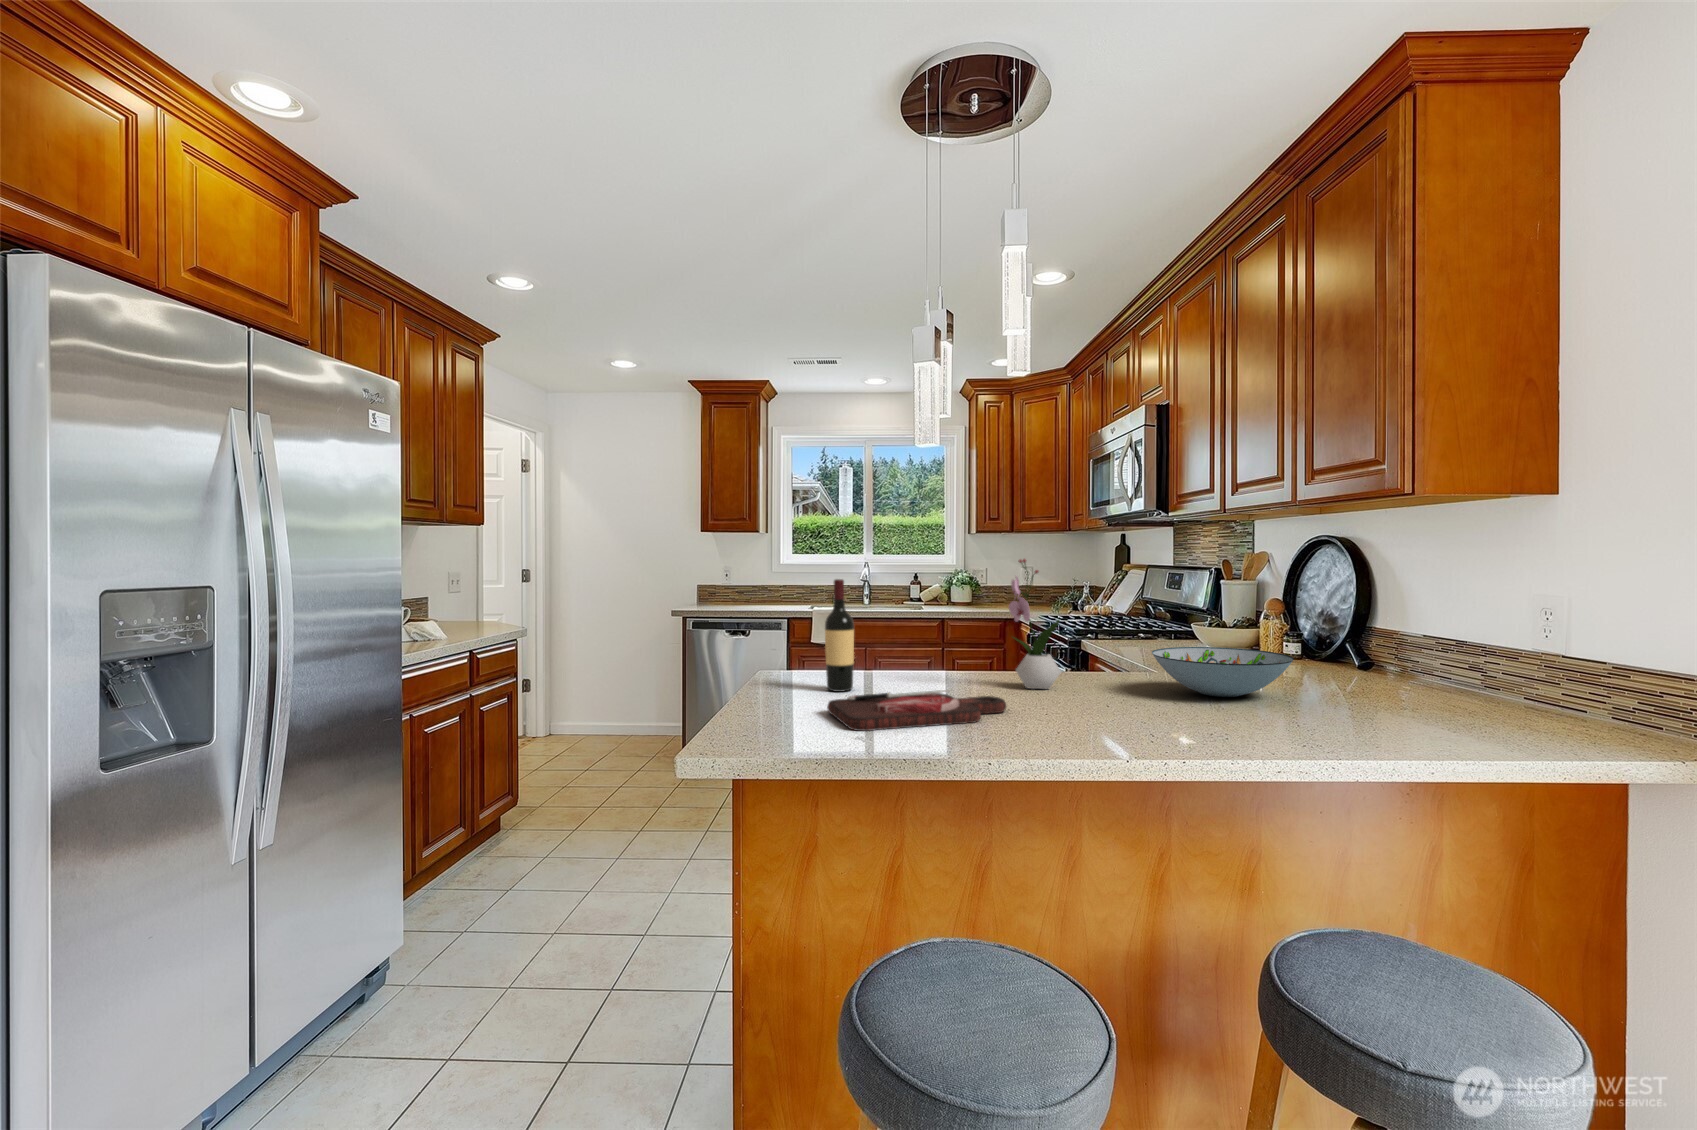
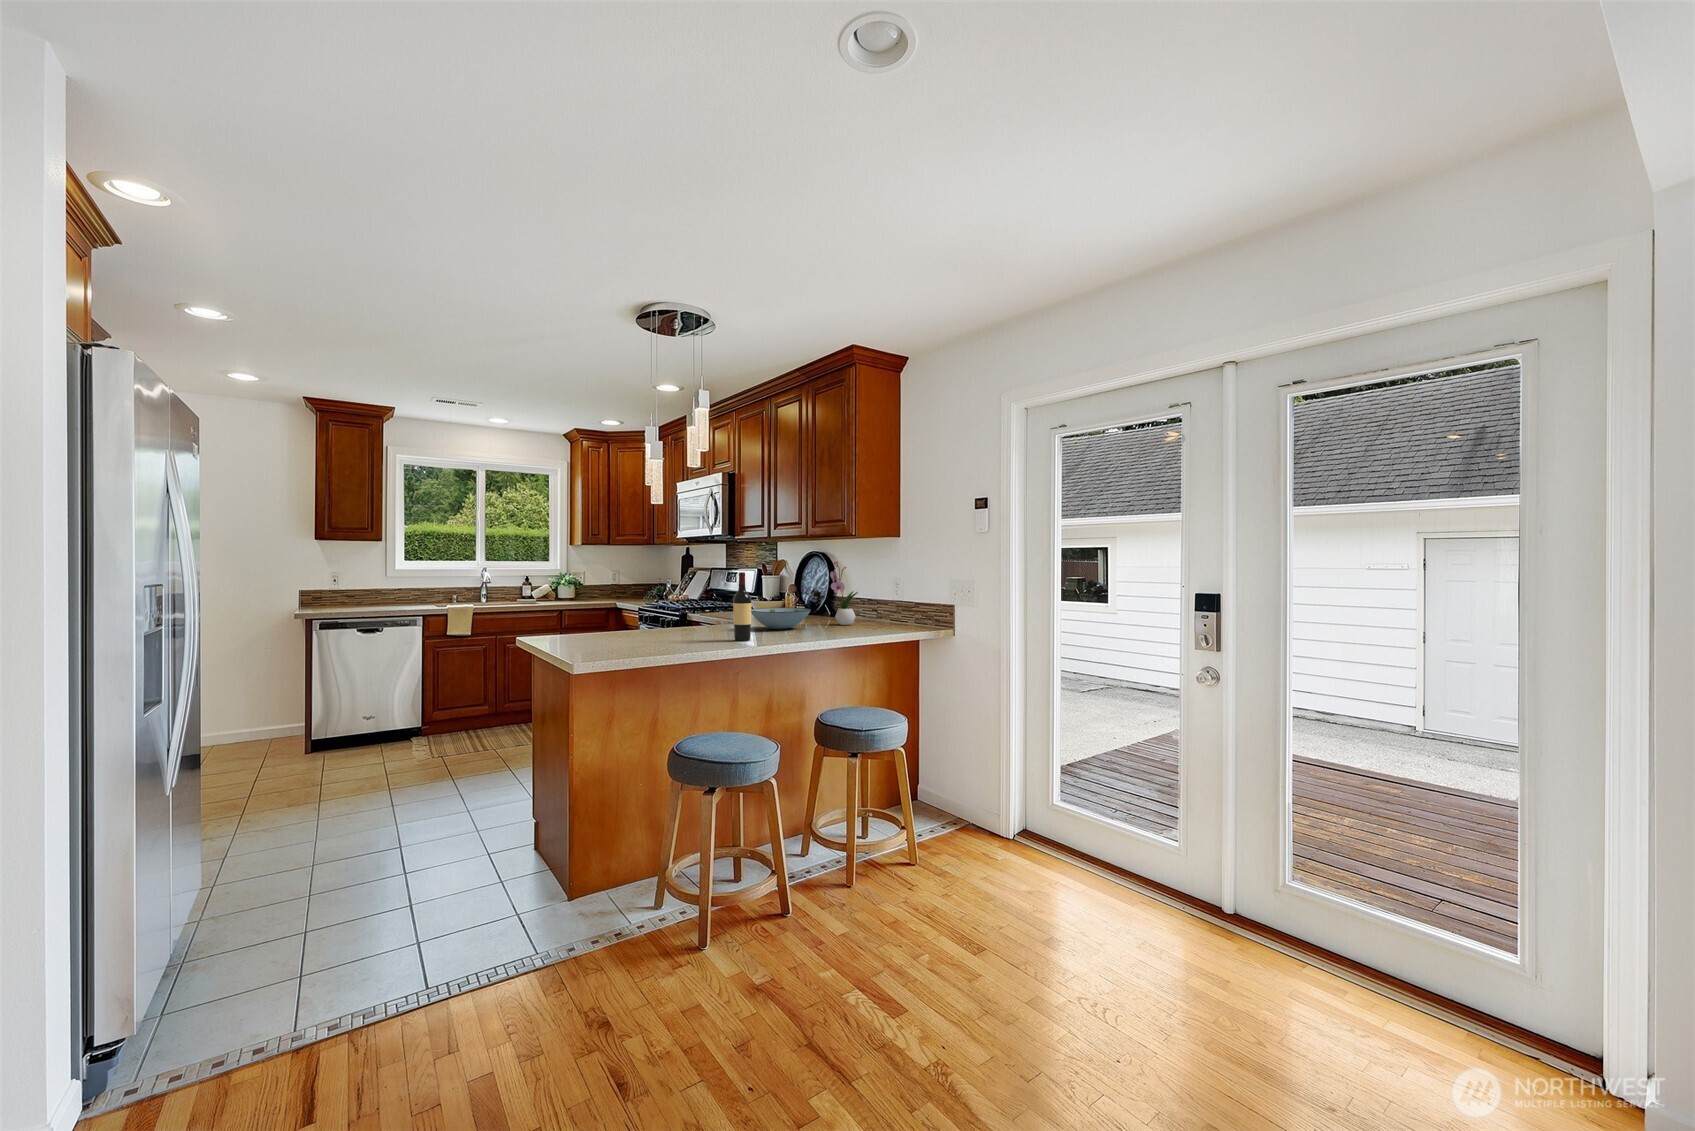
flower arrangement: present [1009,559,1061,689] -> present [830,562,858,625]
wine bottle: present [825,579,854,692] -> present [733,572,751,641]
cutting board: present [827,690,1006,731] -> none [601,630,694,650]

